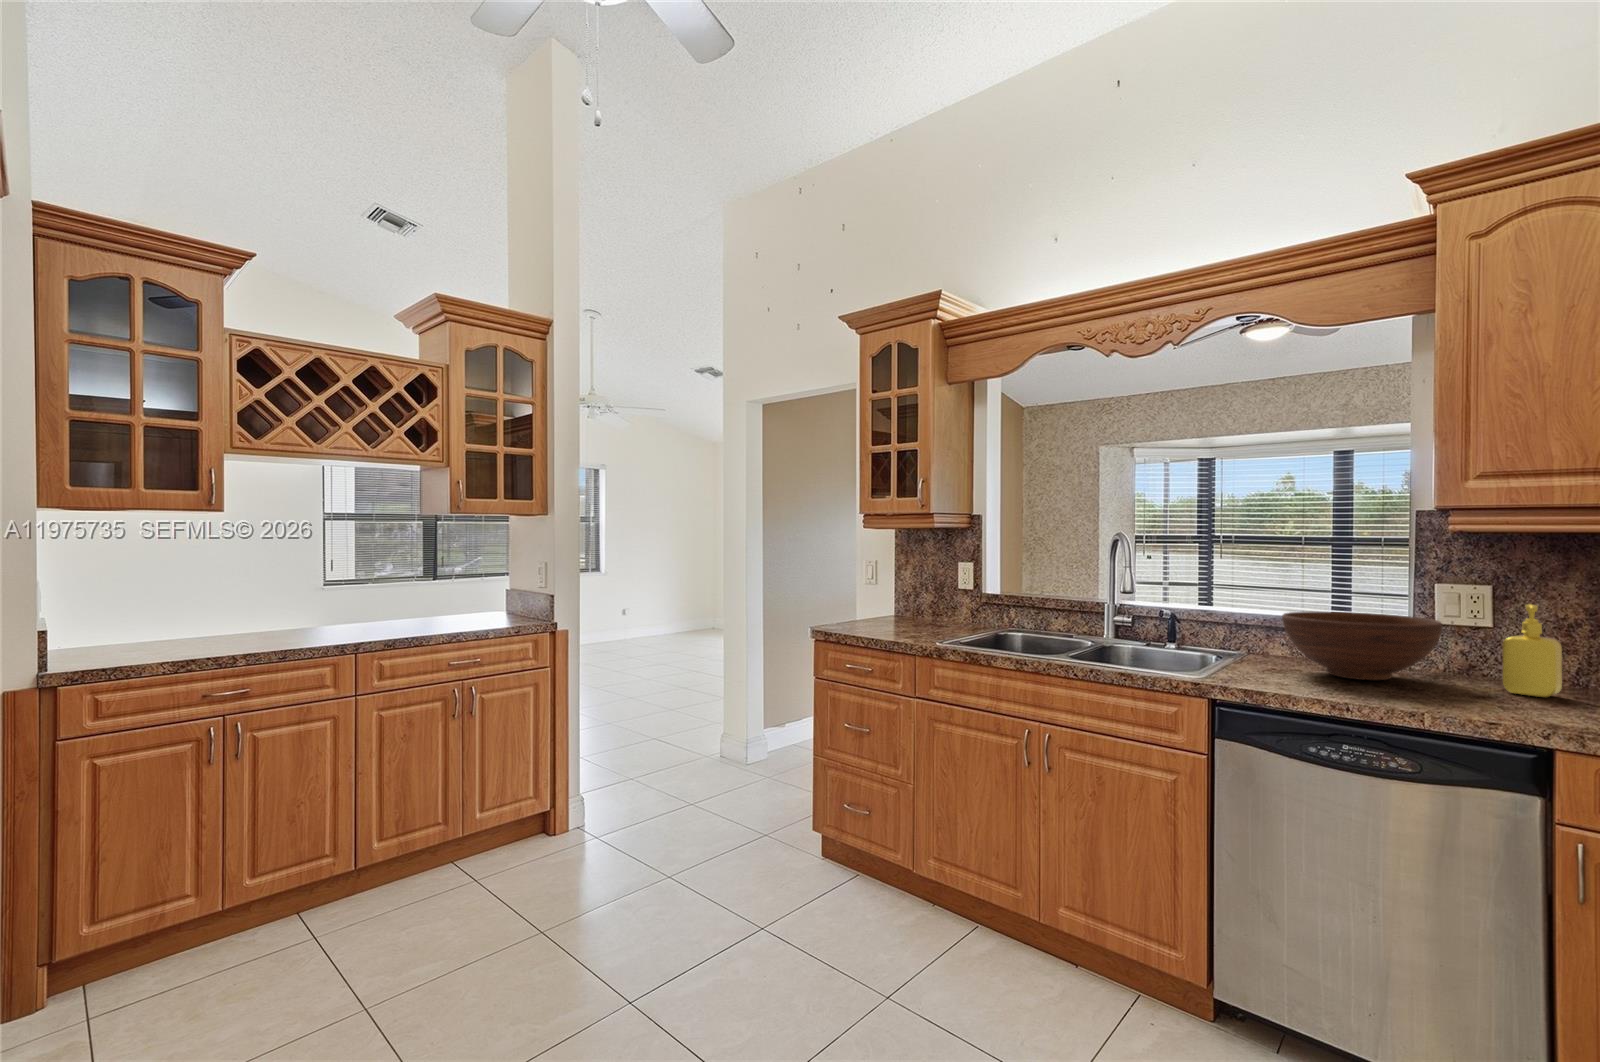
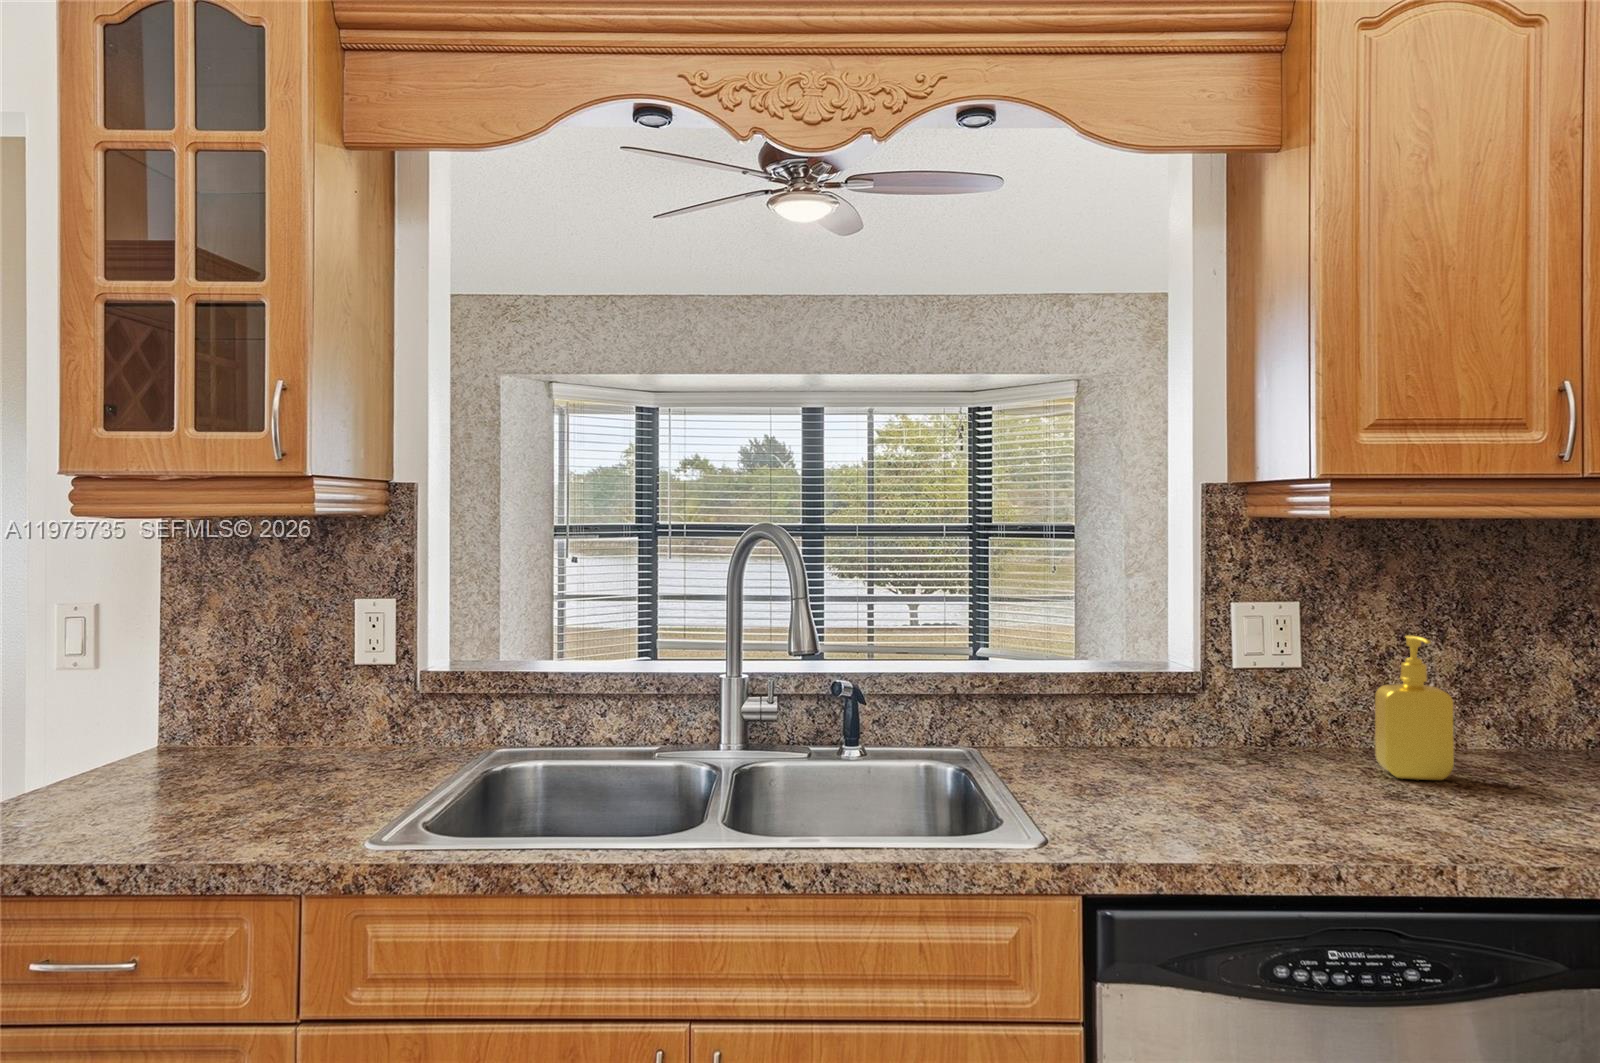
fruit bowl: present [1282,612,1442,680] -> none [1084,660,1330,789]

